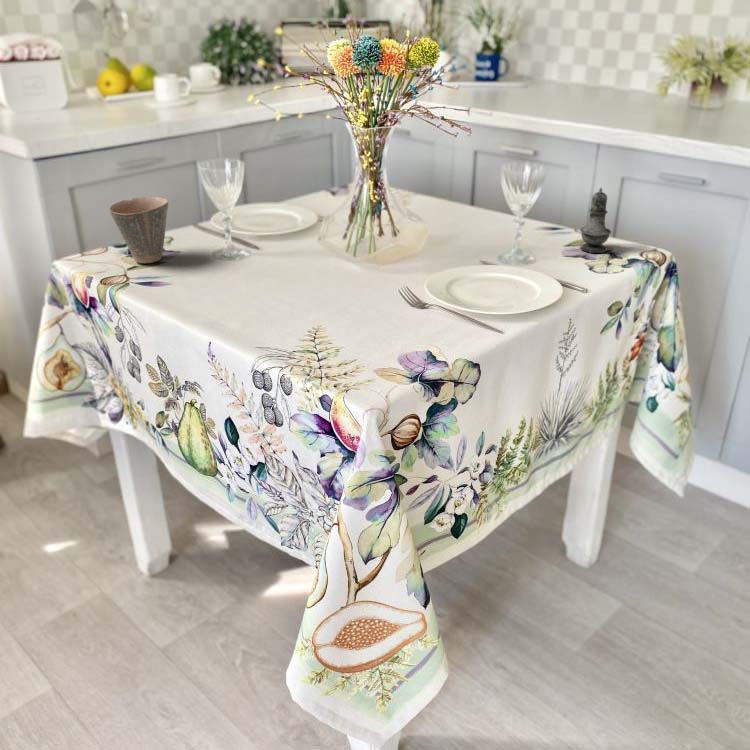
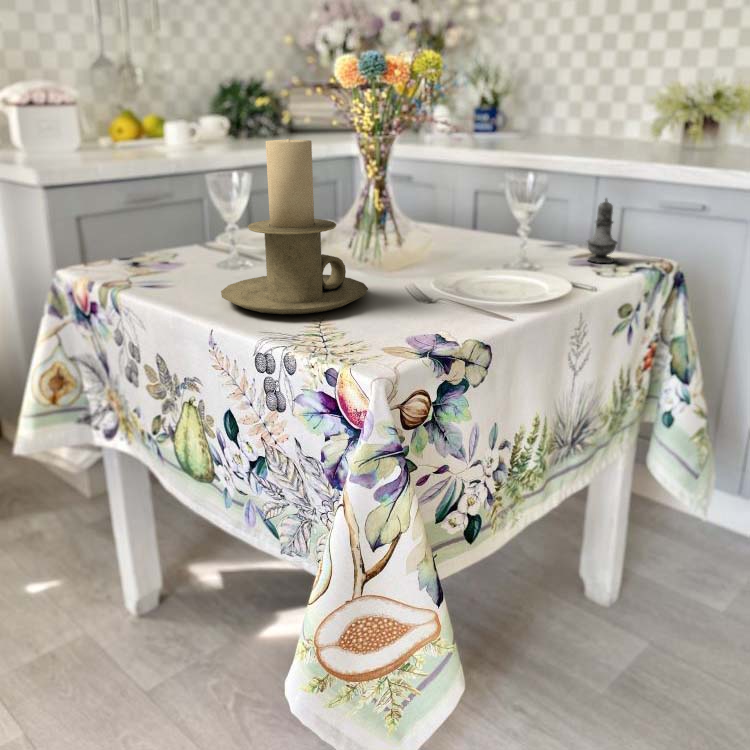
candle holder: none [219,149,363,325] -> present [221,138,368,314]
cup: present [109,197,168,263] -> none [112,207,172,271]

